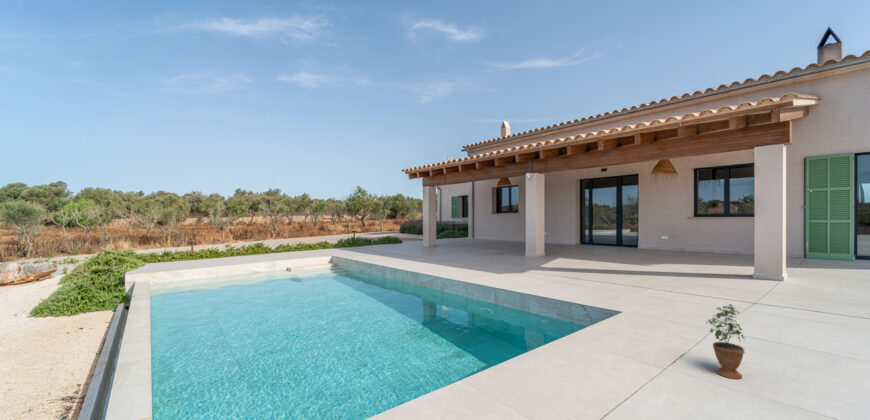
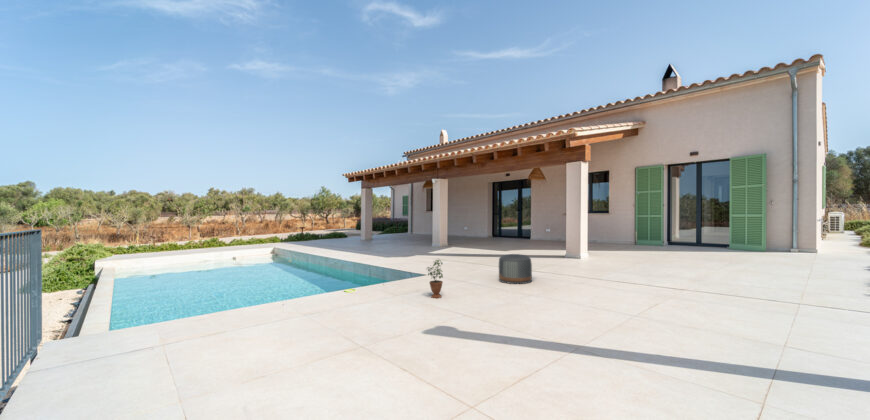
pouf: none [755,286,831,340] -> present [499,254,532,284]

